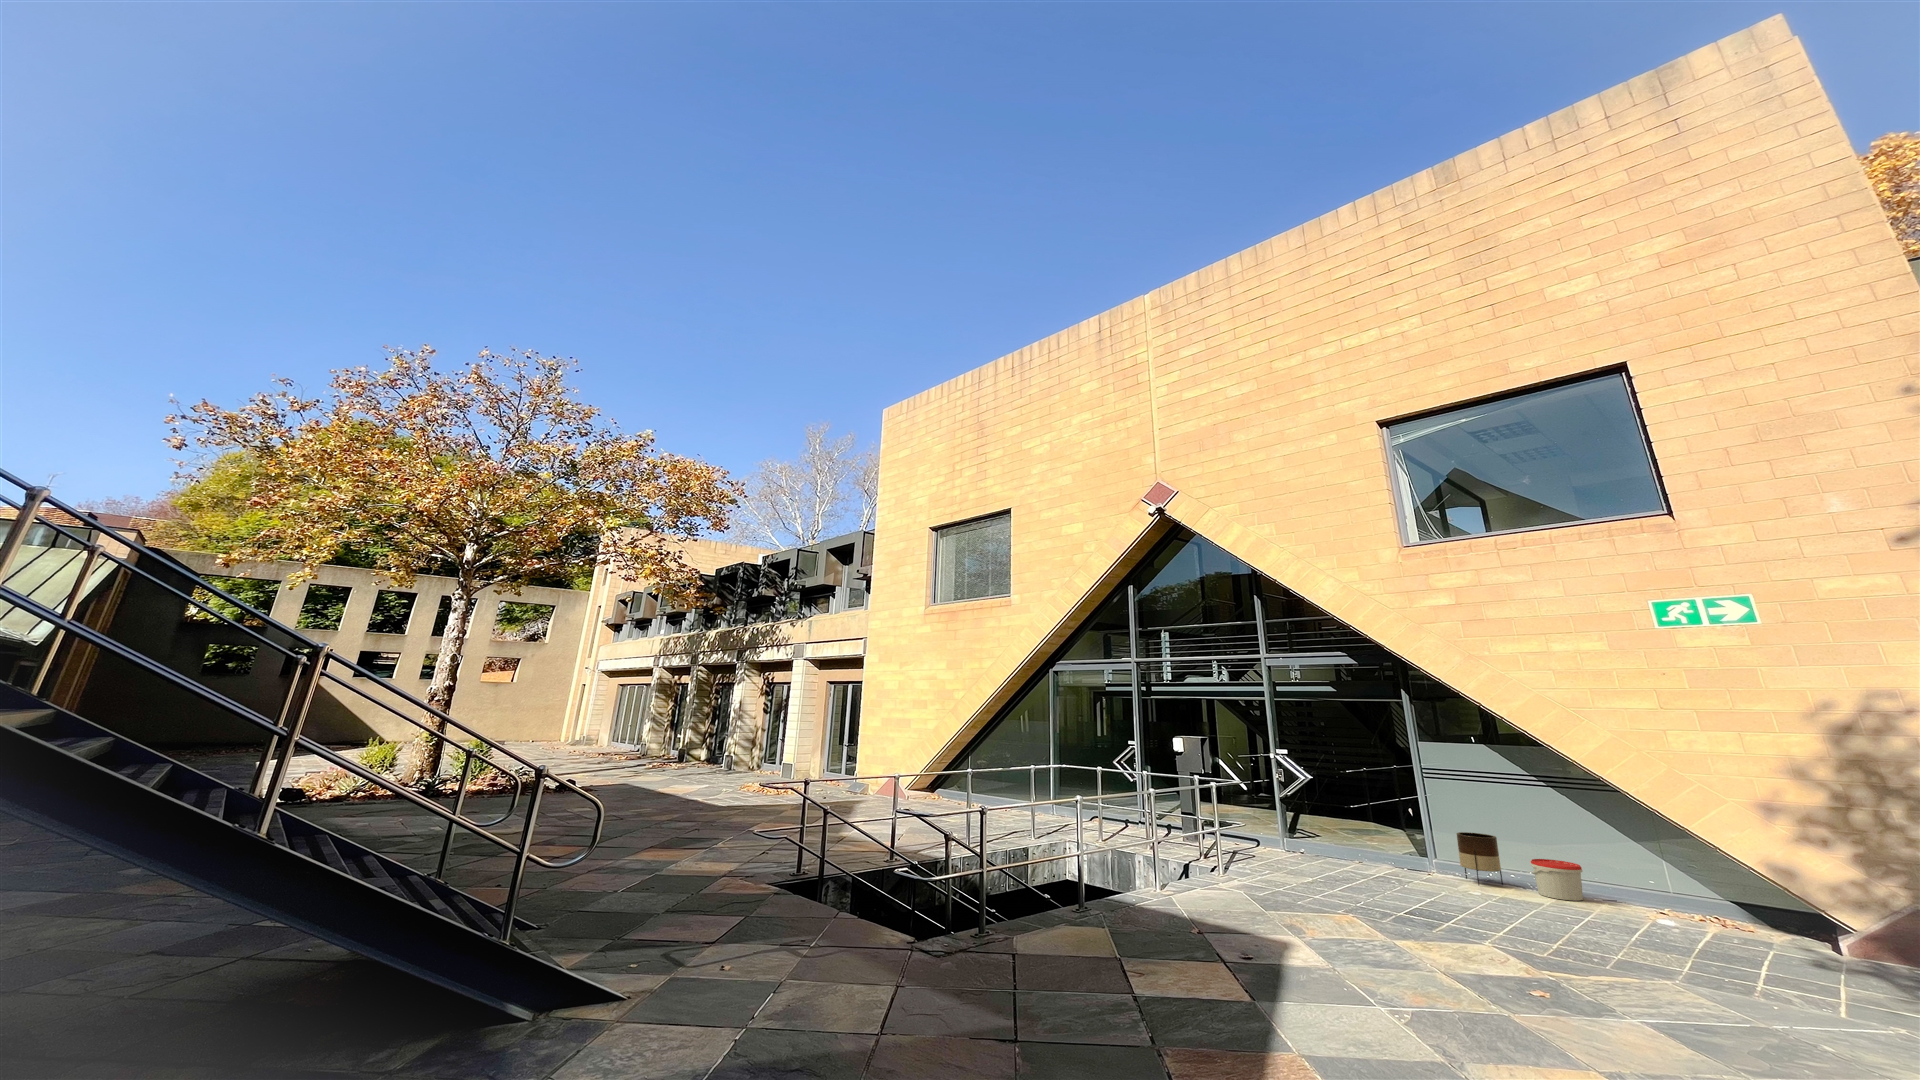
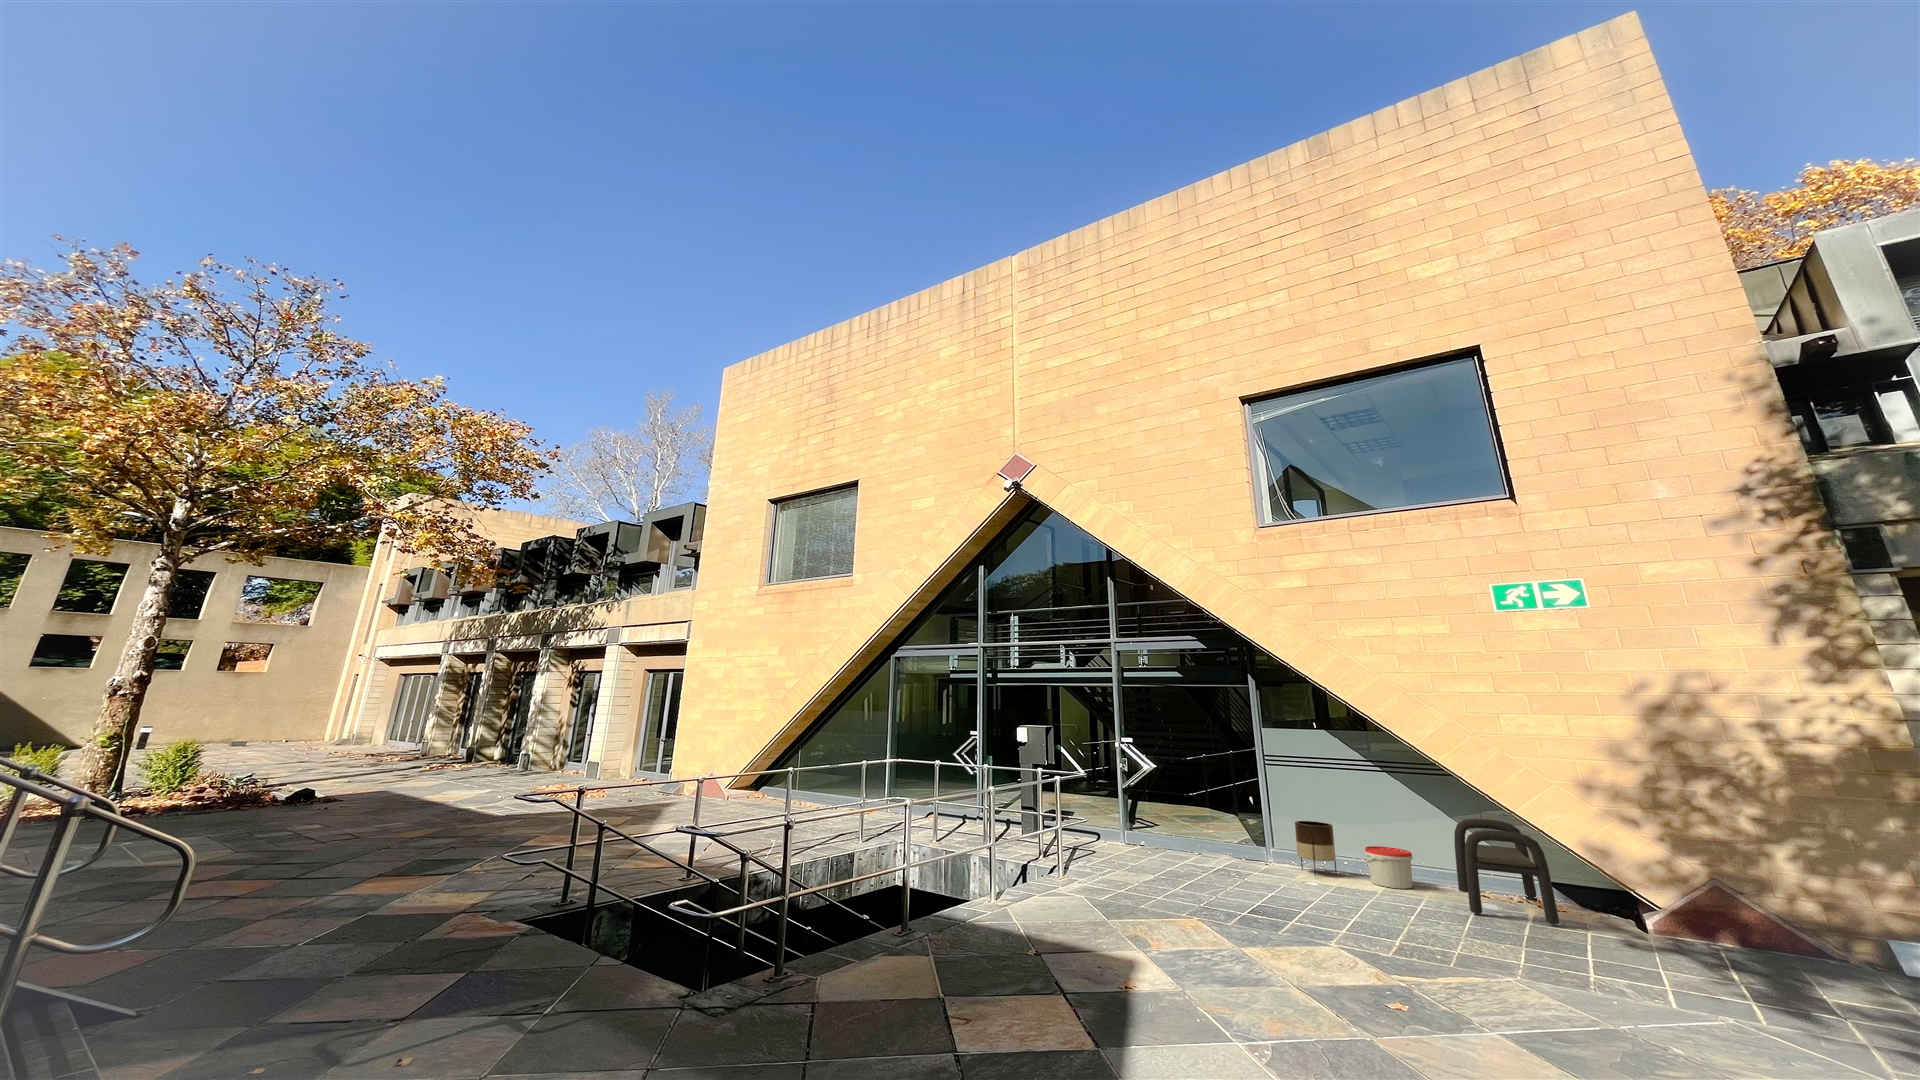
bench: none [1629,835,1735,939] -> present [1454,819,1559,924]

